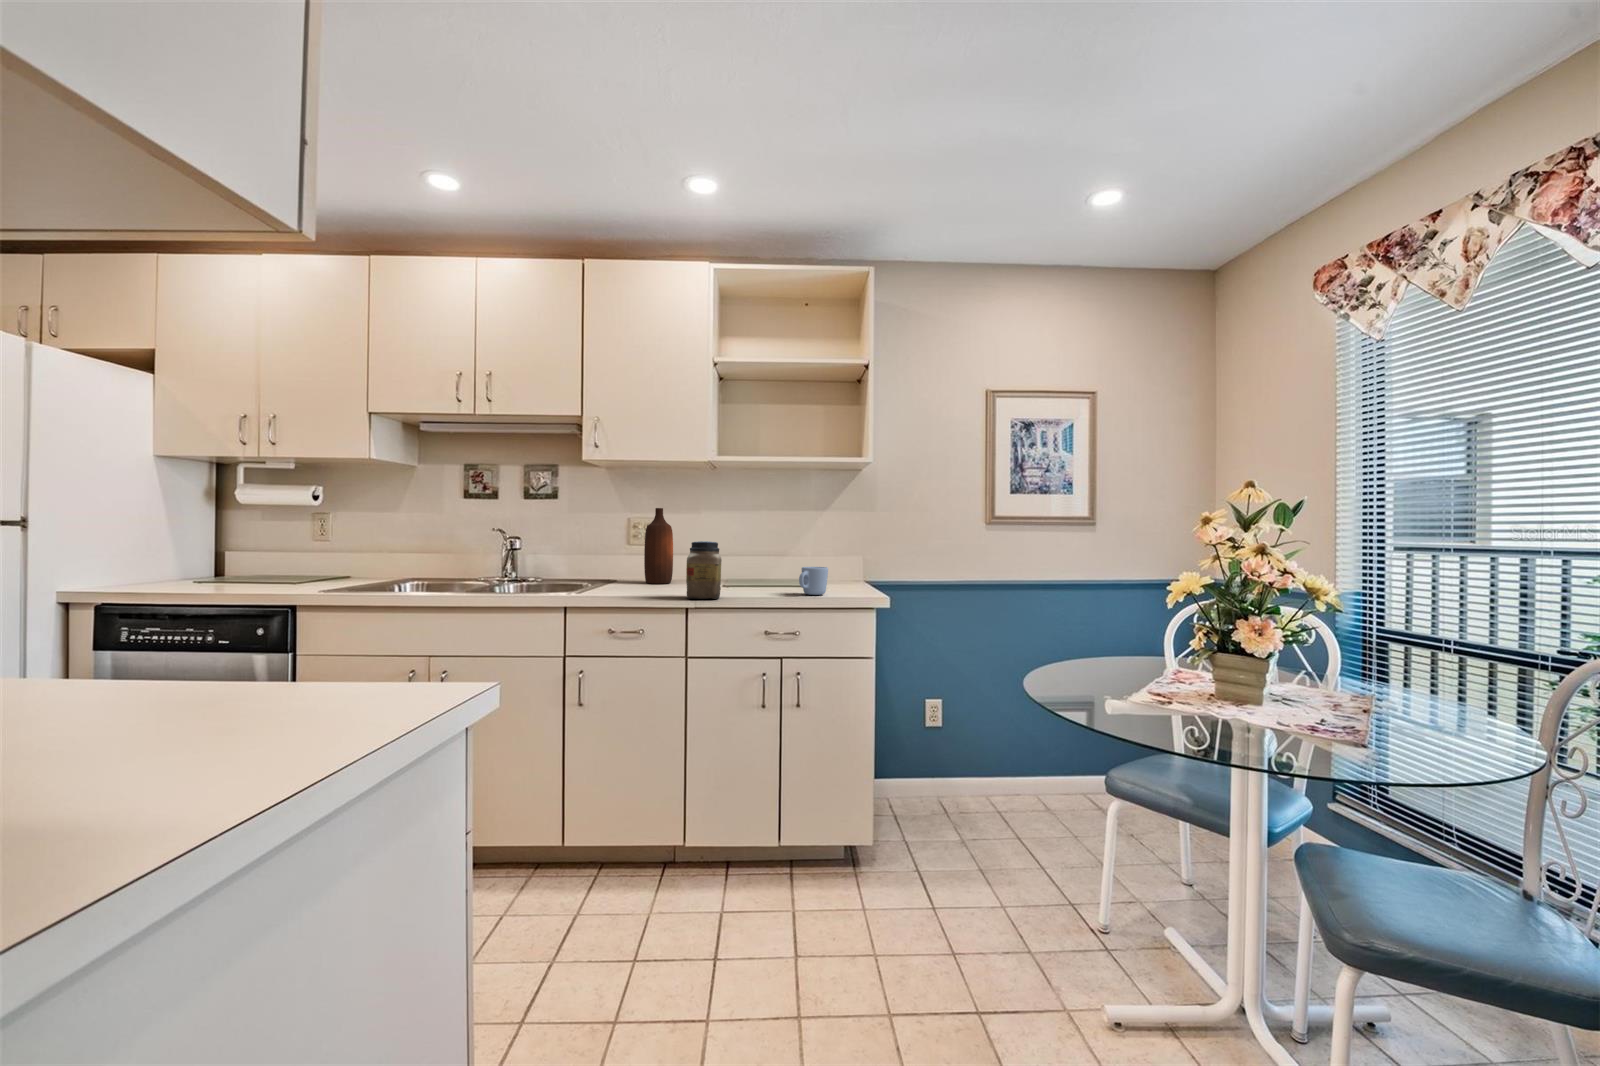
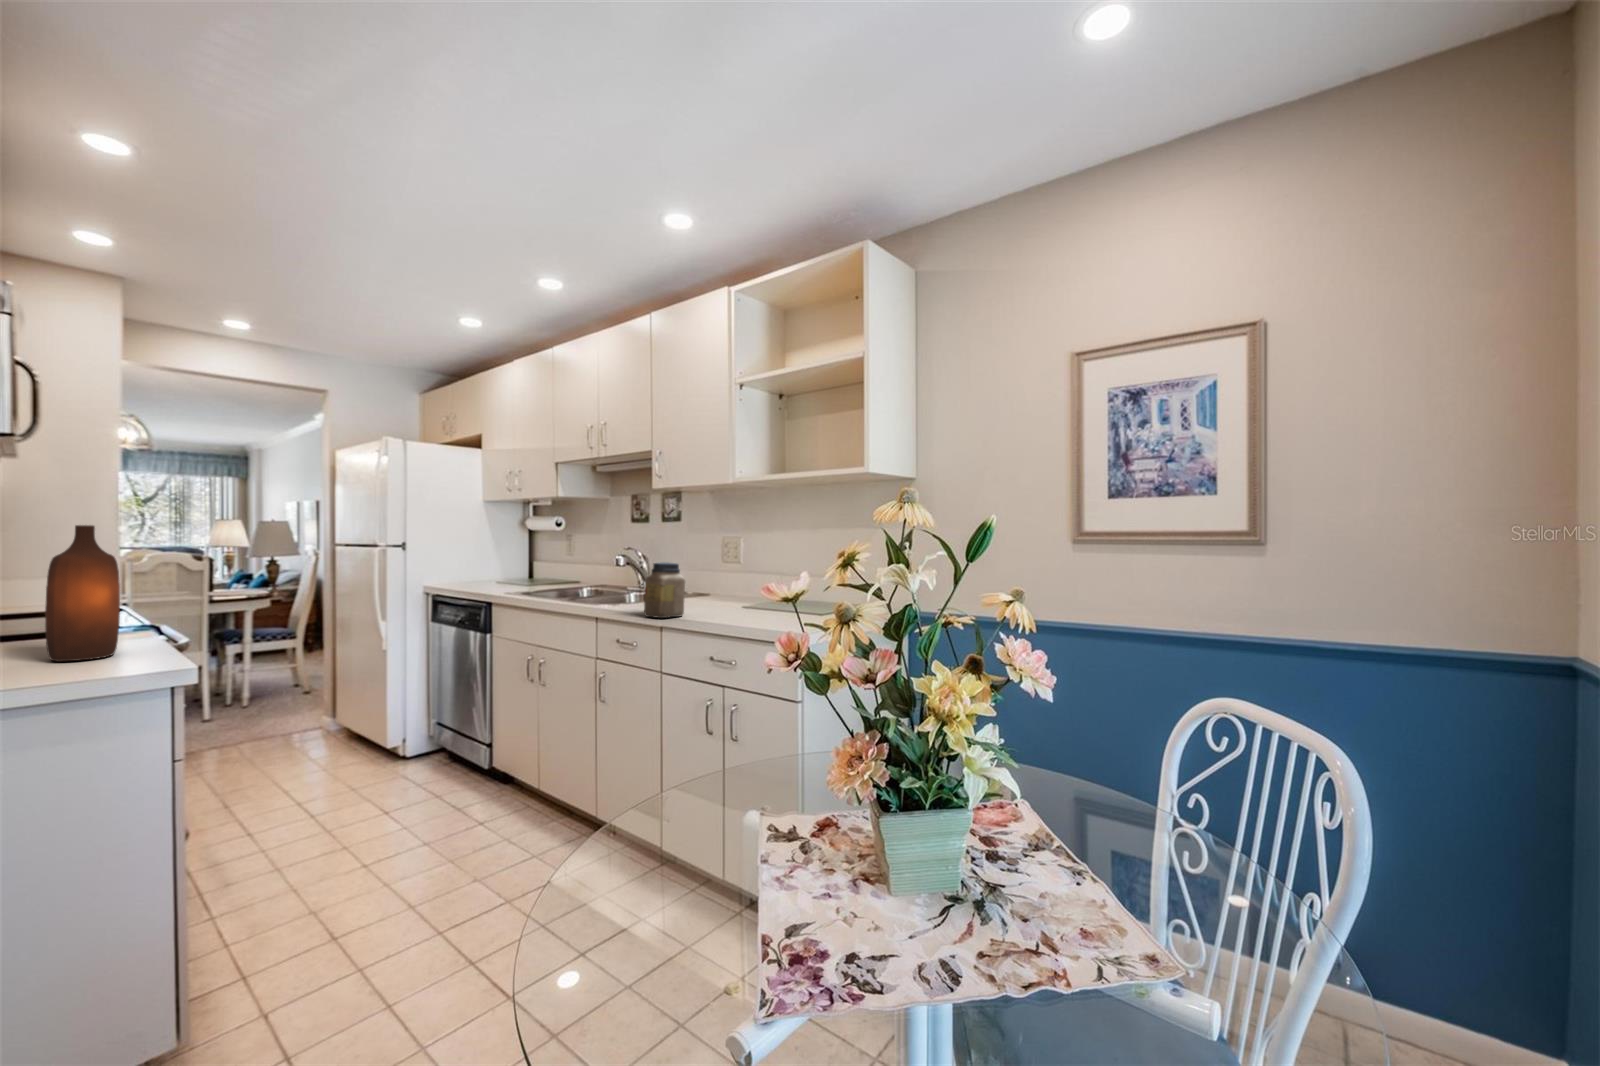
bottle: present [644,508,673,584] -> present [45,525,120,662]
mug: present [799,567,828,595] -> none [741,592,781,623]

